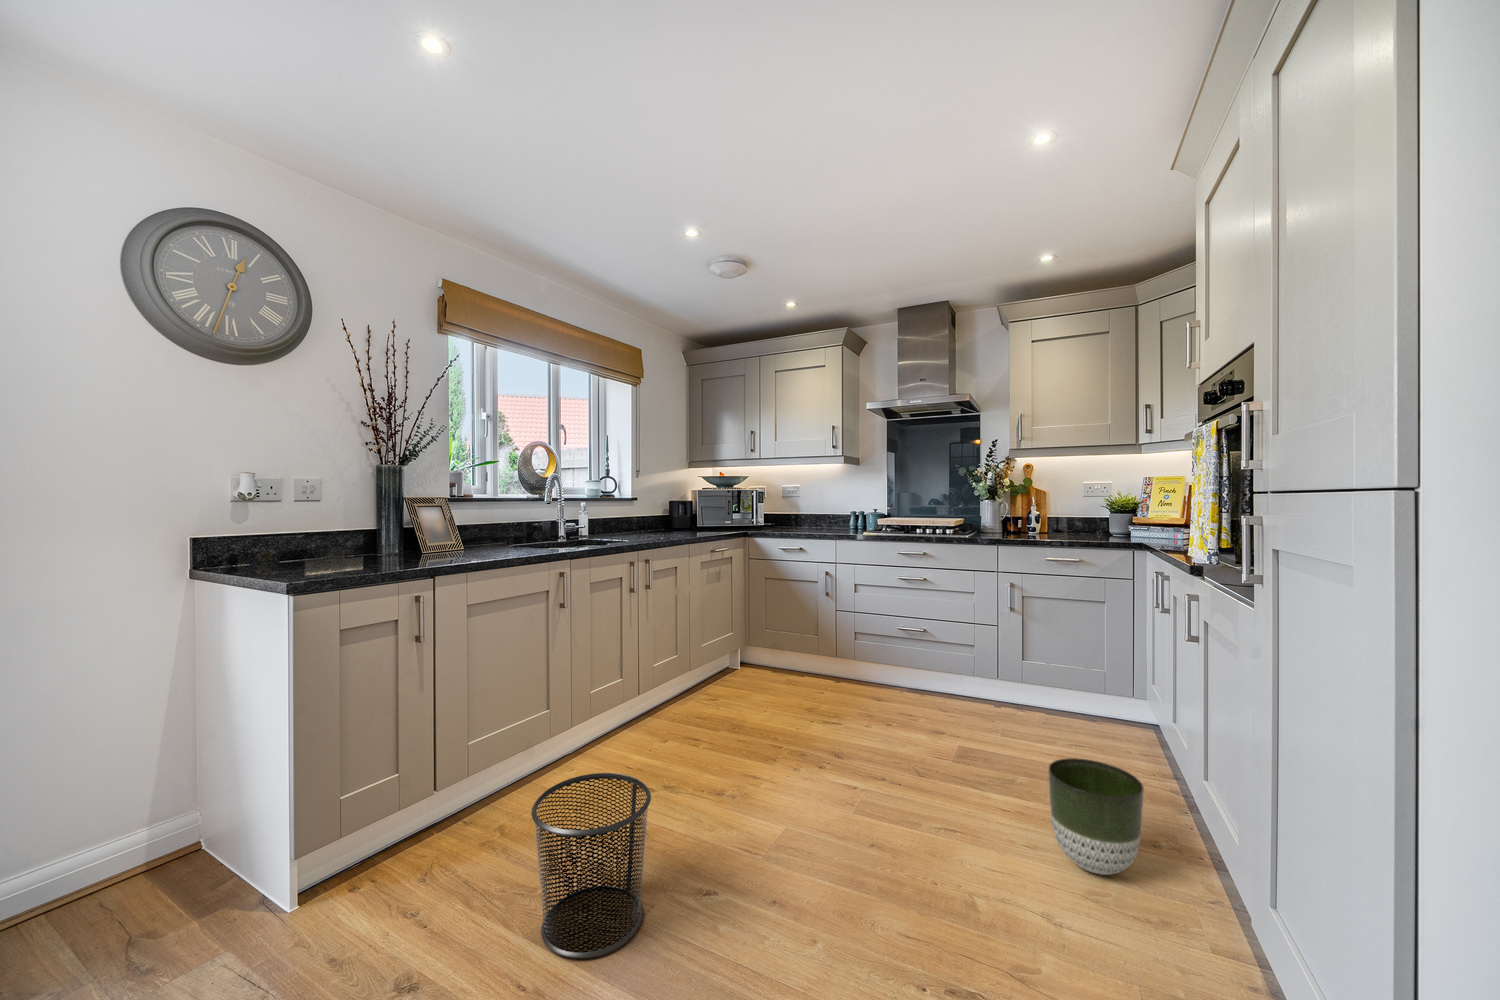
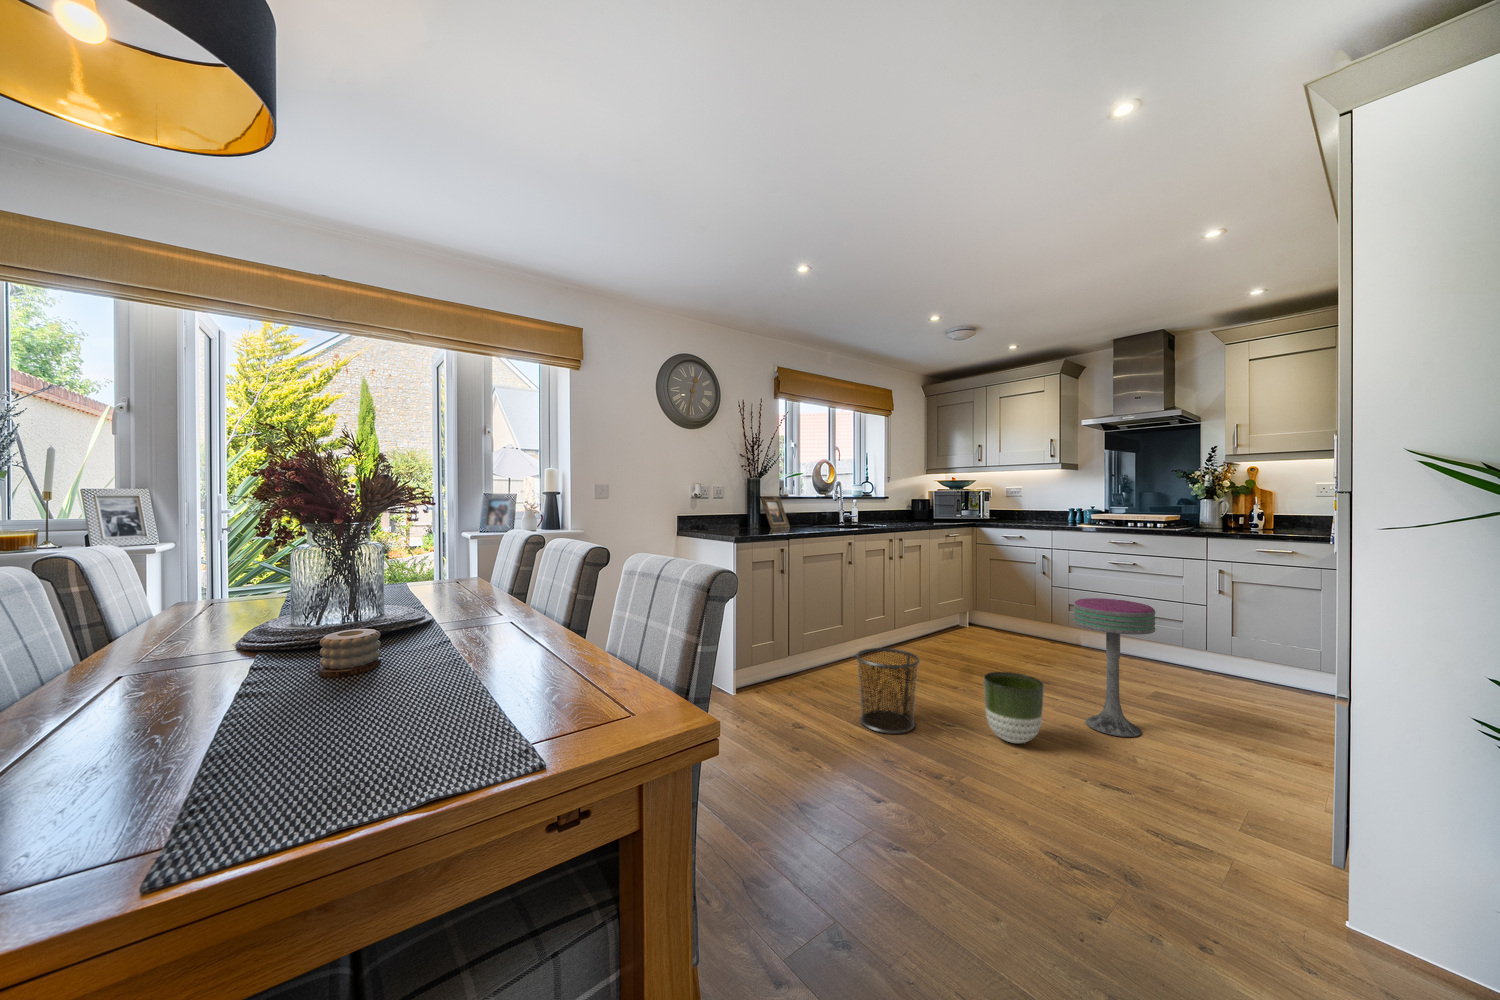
bar stool: none [879,648,984,860] -> present [1074,598,1155,737]
planter: present [1049,758,1144,875] -> present [984,672,1044,743]

